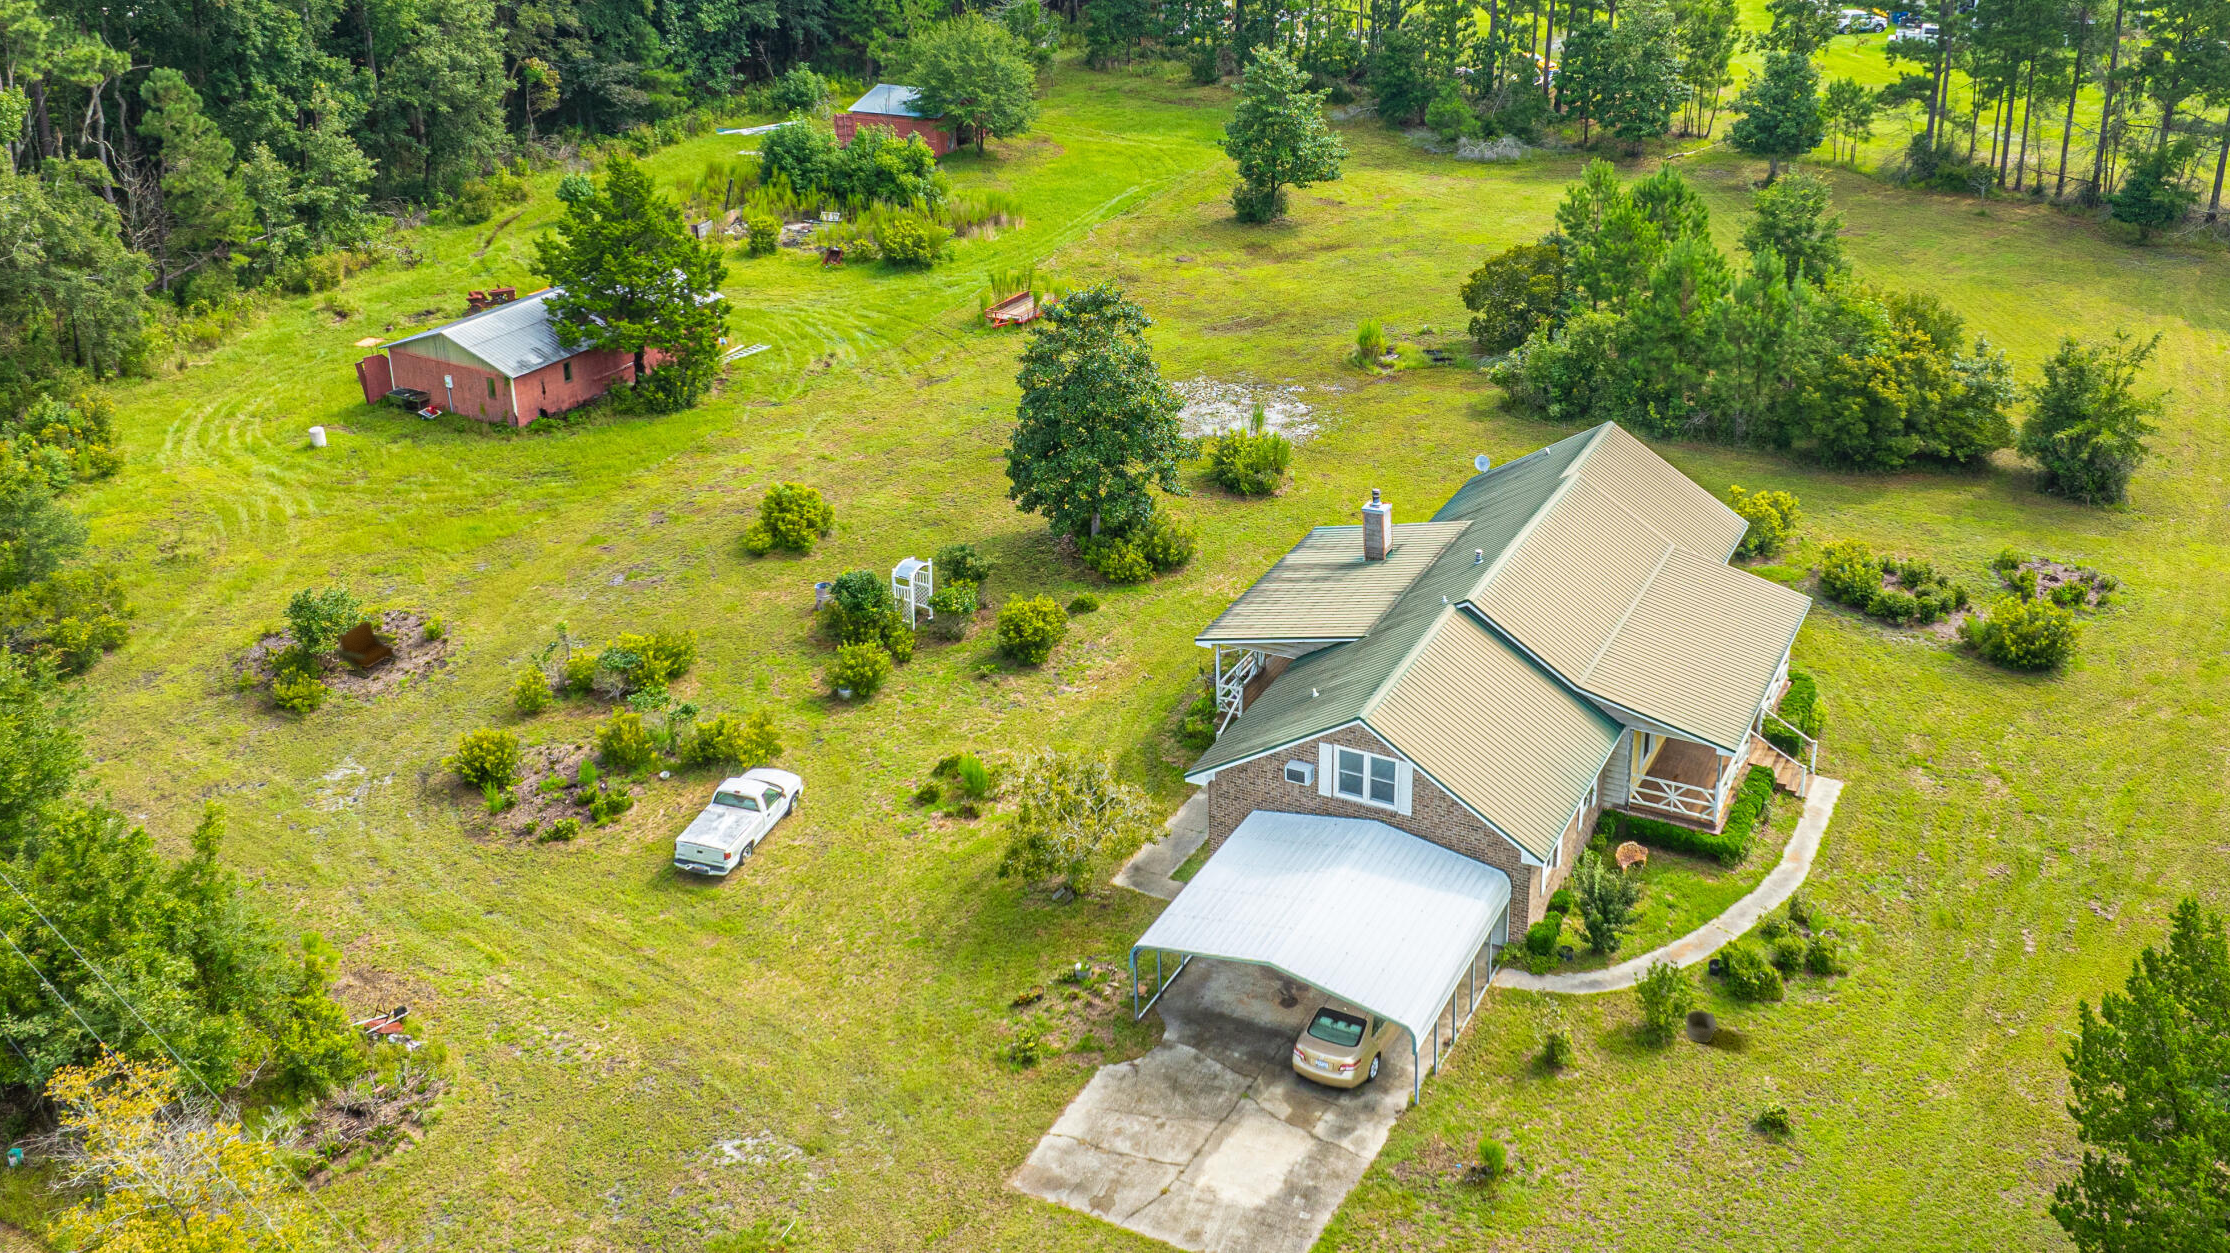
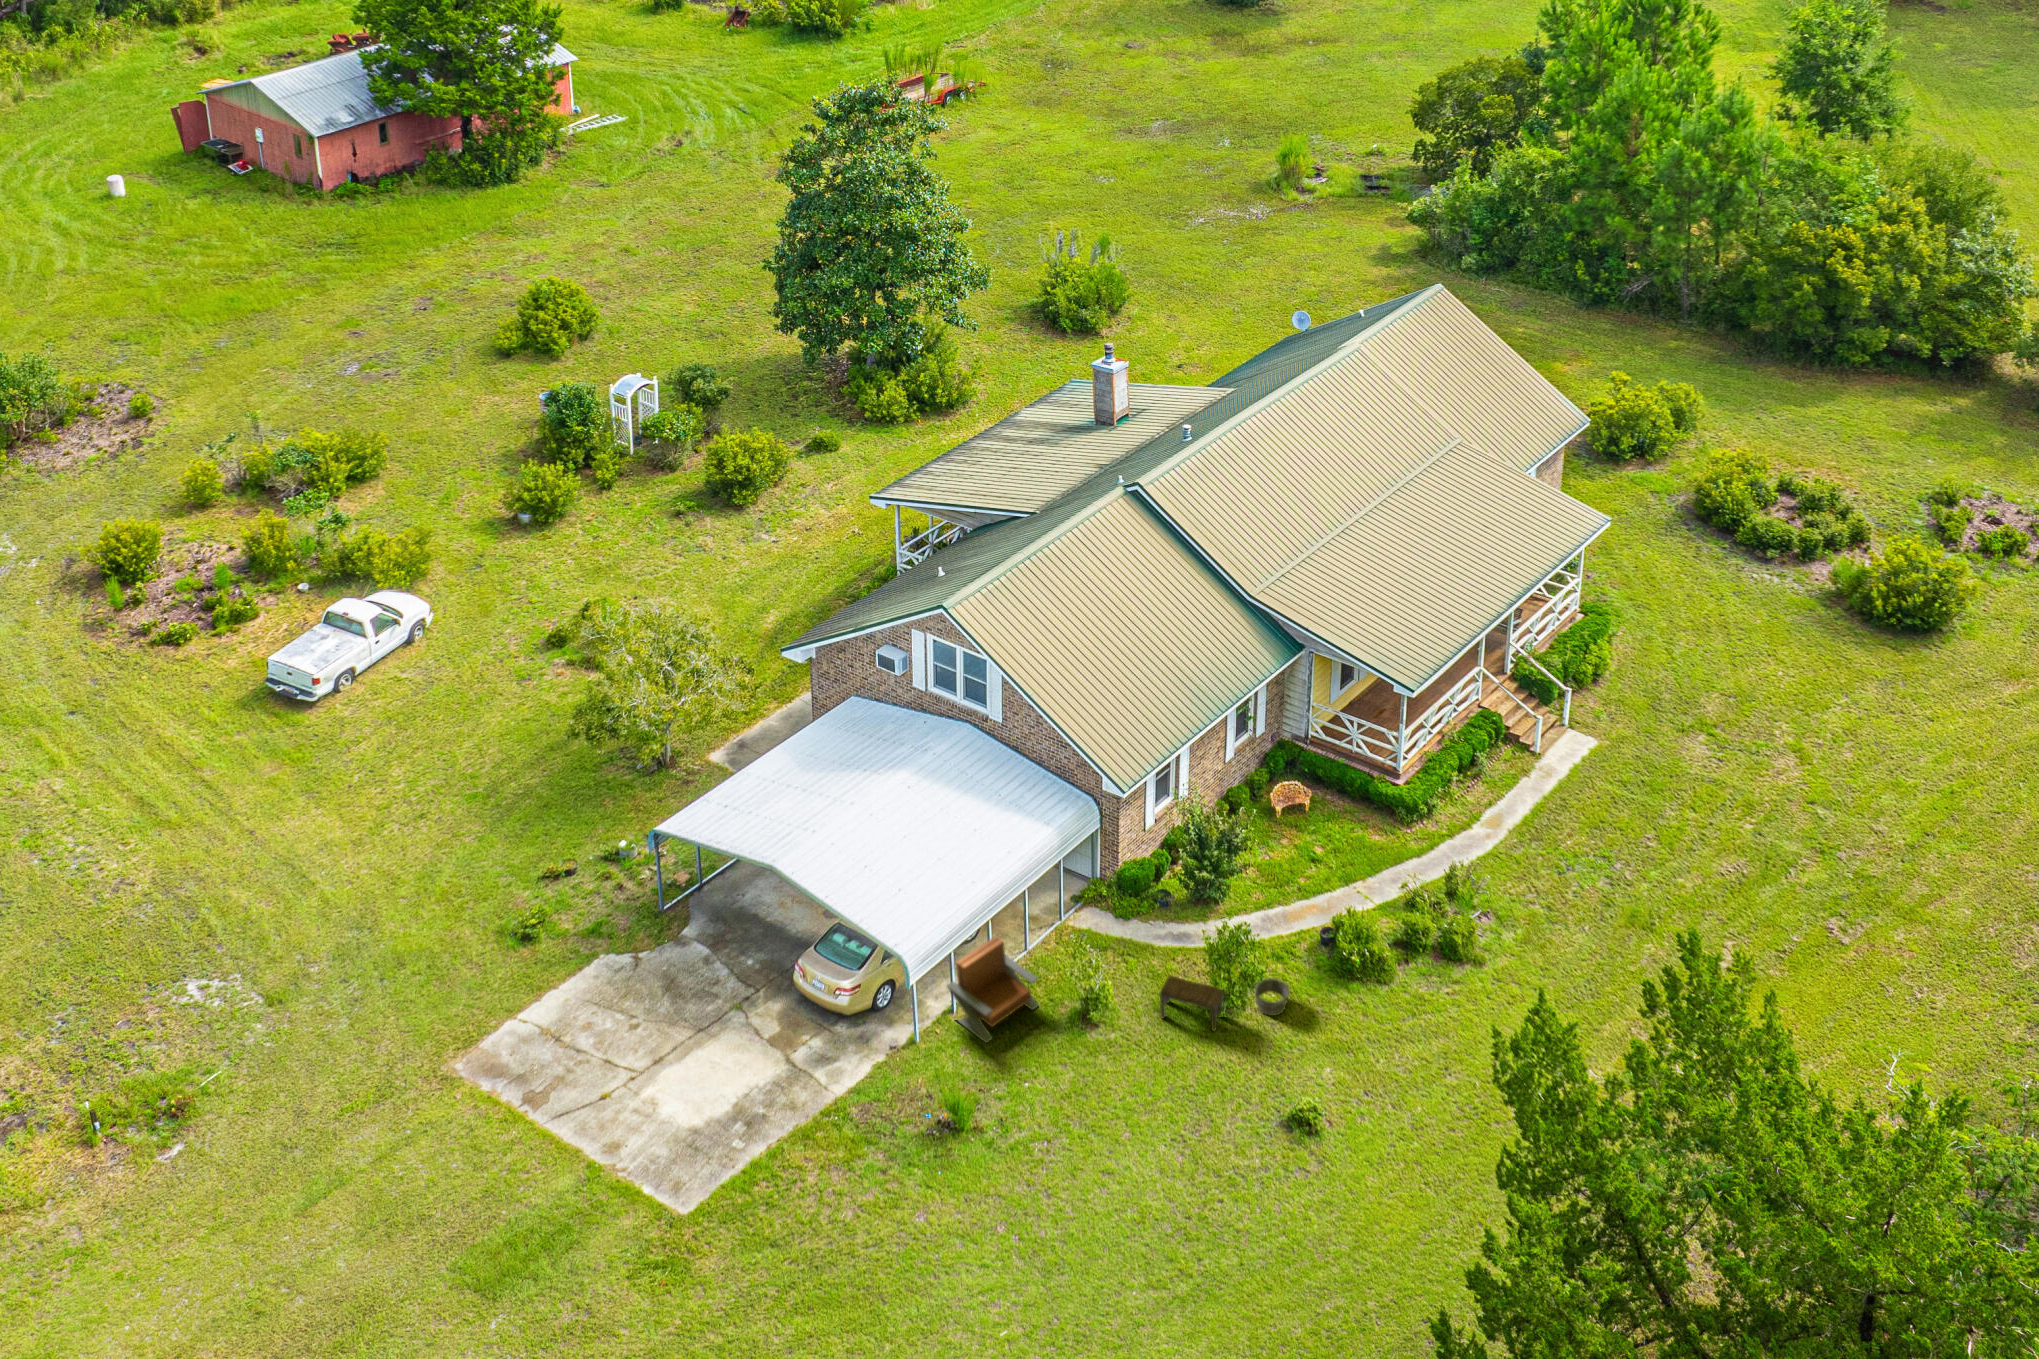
lounge chair: present [336,621,400,678] -> present [947,937,1038,1043]
bench: none [1611,1018,1668,1063] -> present [1160,976,1225,1031]

